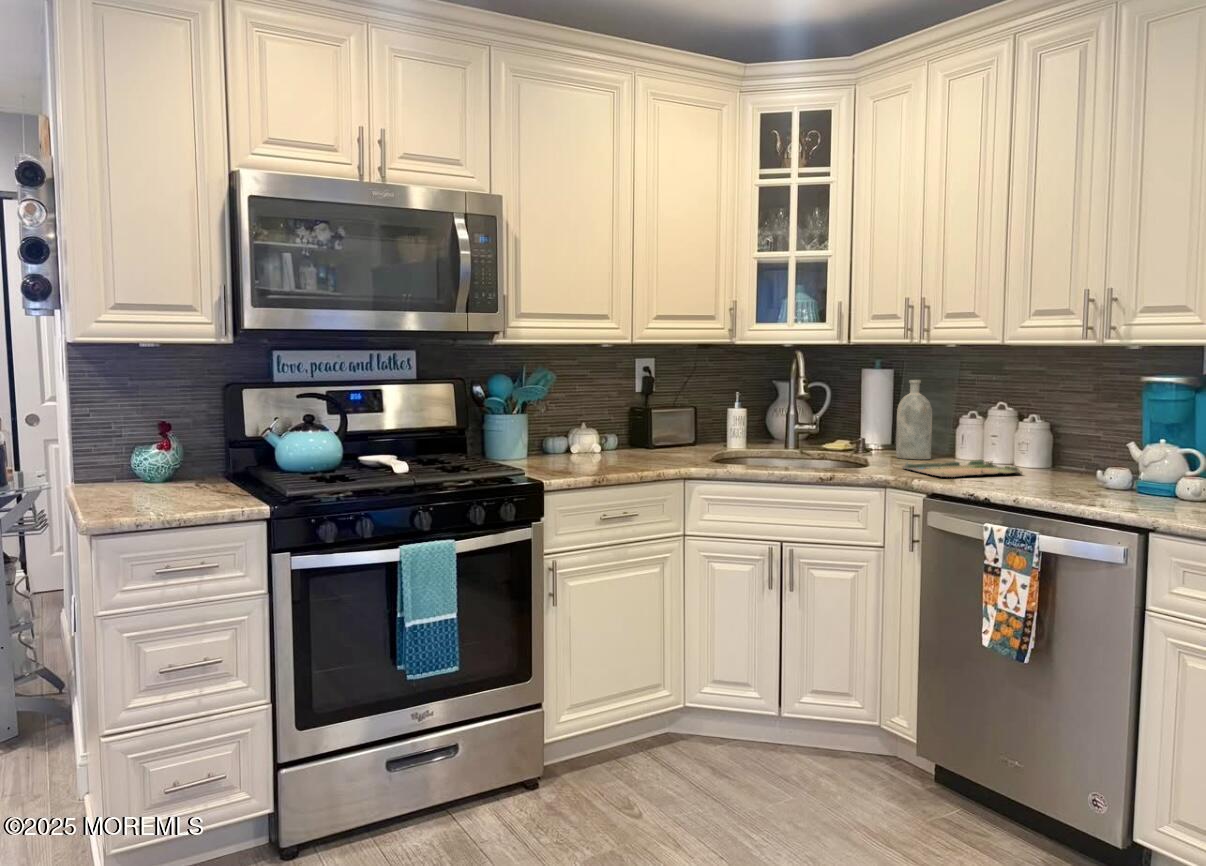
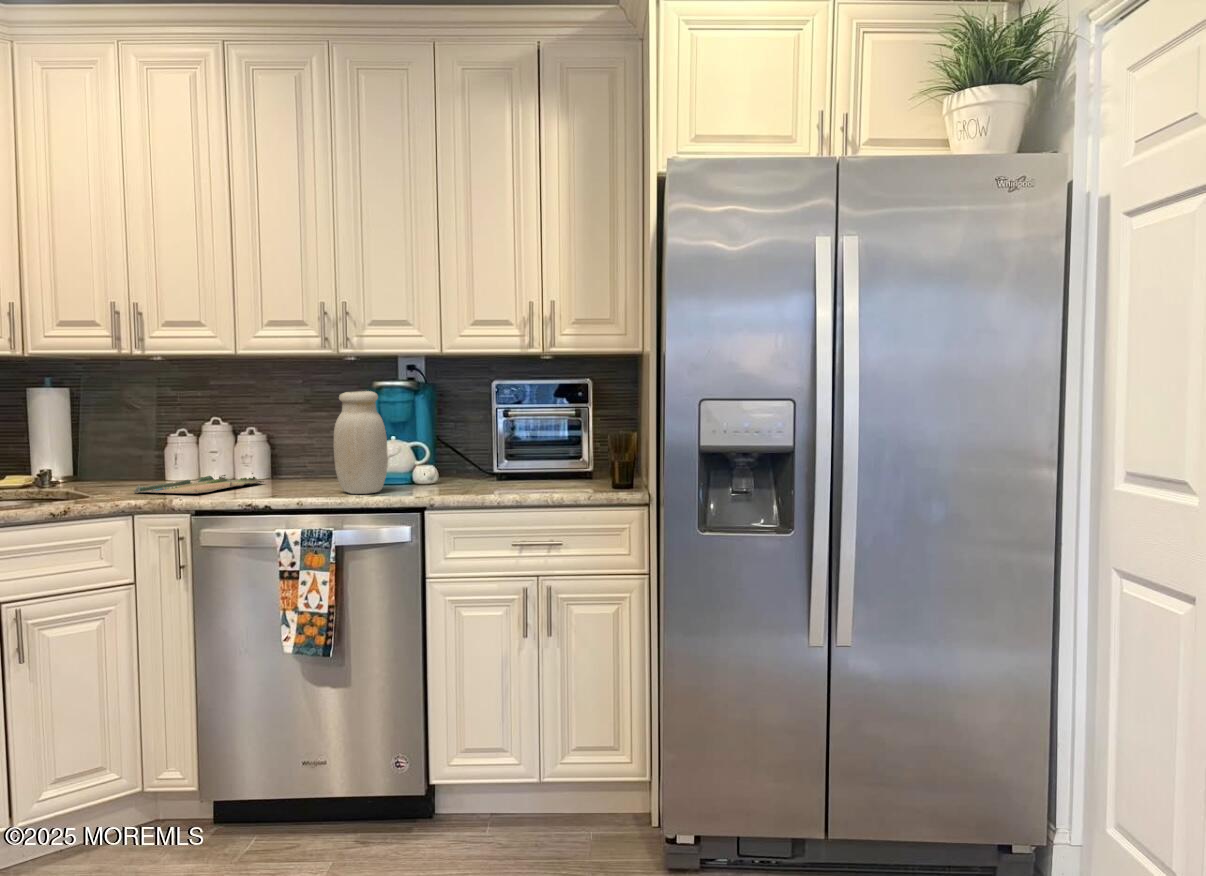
bottle: present [896,380,932,459] -> none [100,396,145,485]
jar: none [1065,388,1127,503] -> present [334,391,388,494]

